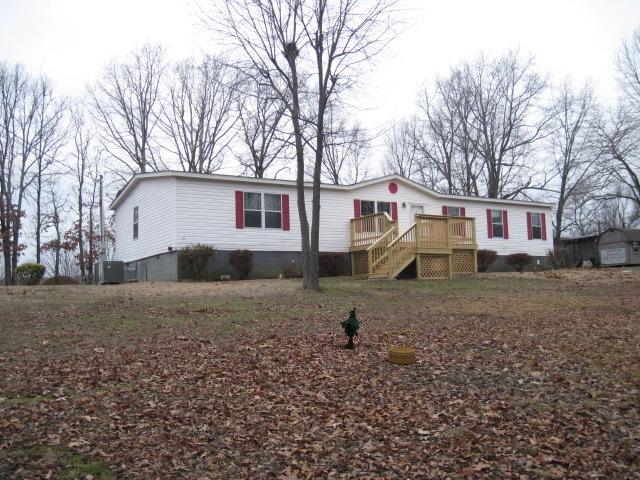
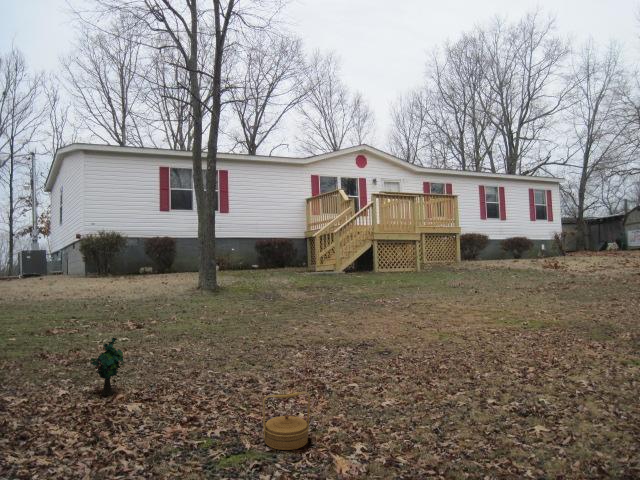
basket: present [388,330,416,364] -> present [263,391,310,450]

